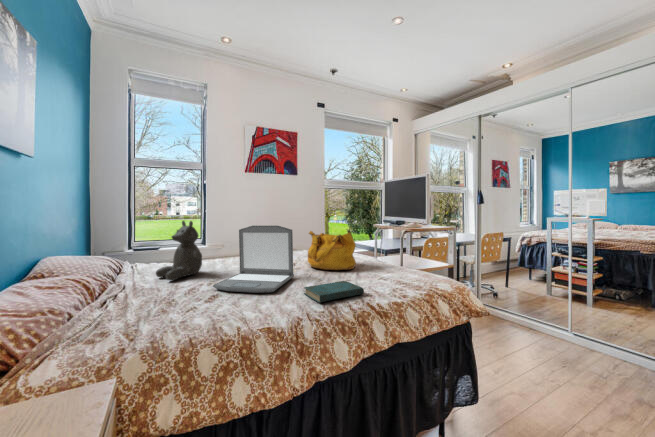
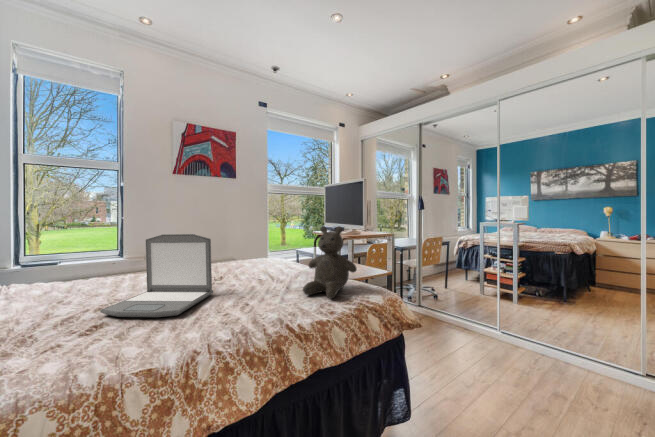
teddy bear: present [156,221,202,280] -> present [303,226,357,299]
handbag: present [308,230,356,270] -> none [235,236,289,282]
book: present [304,281,364,302] -> none [216,296,287,327]

